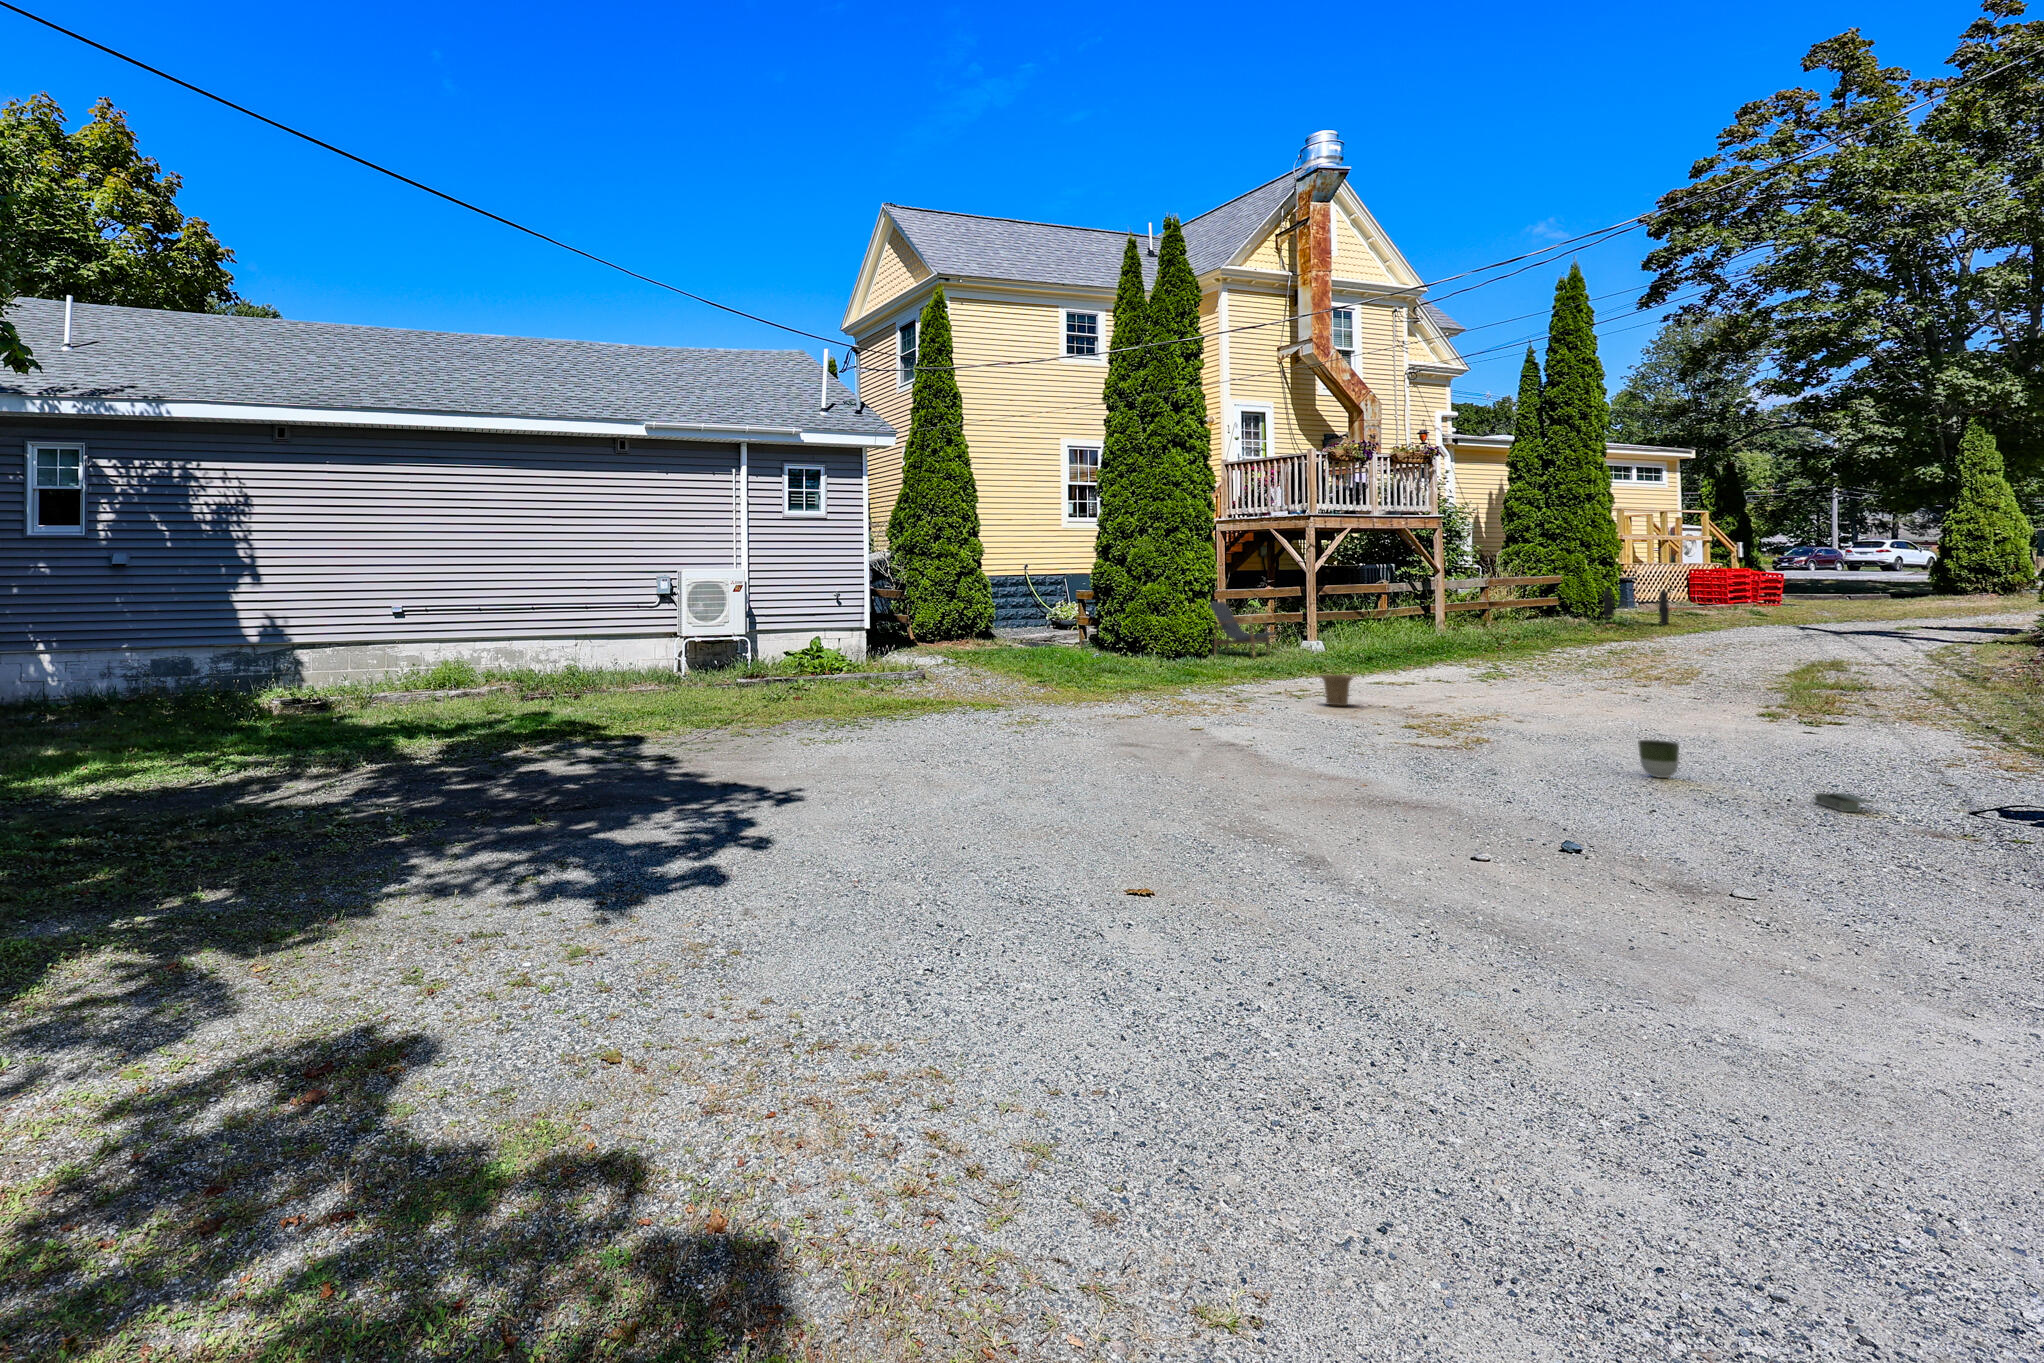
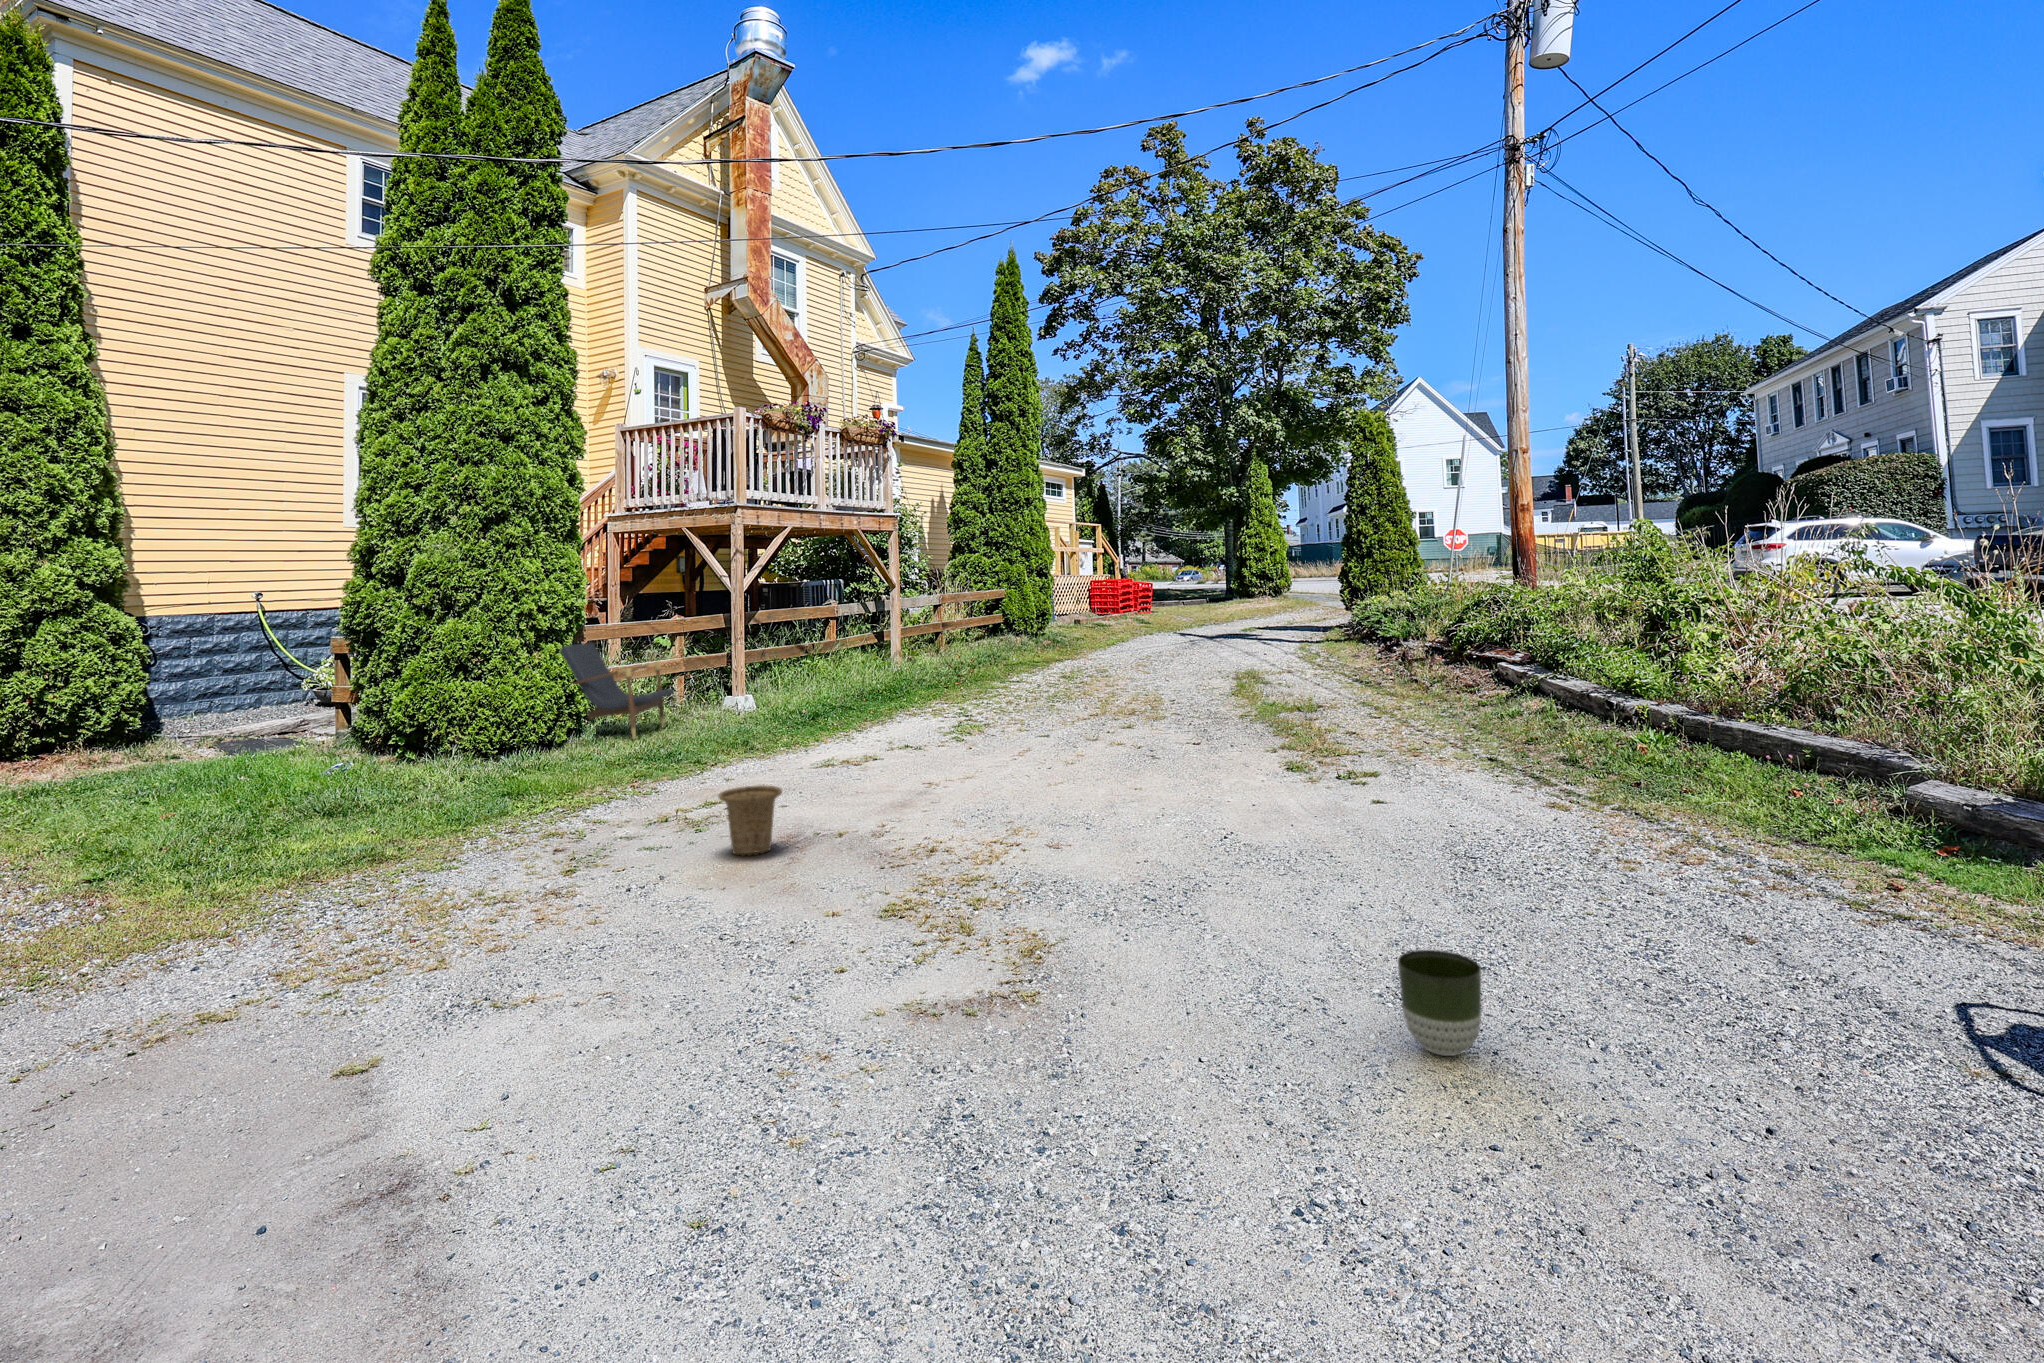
bench: present [1604,589,1669,625] -> none [1044,600,1097,640]
toolbox: present [1815,793,1873,812] -> none [1796,1064,1947,1153]

